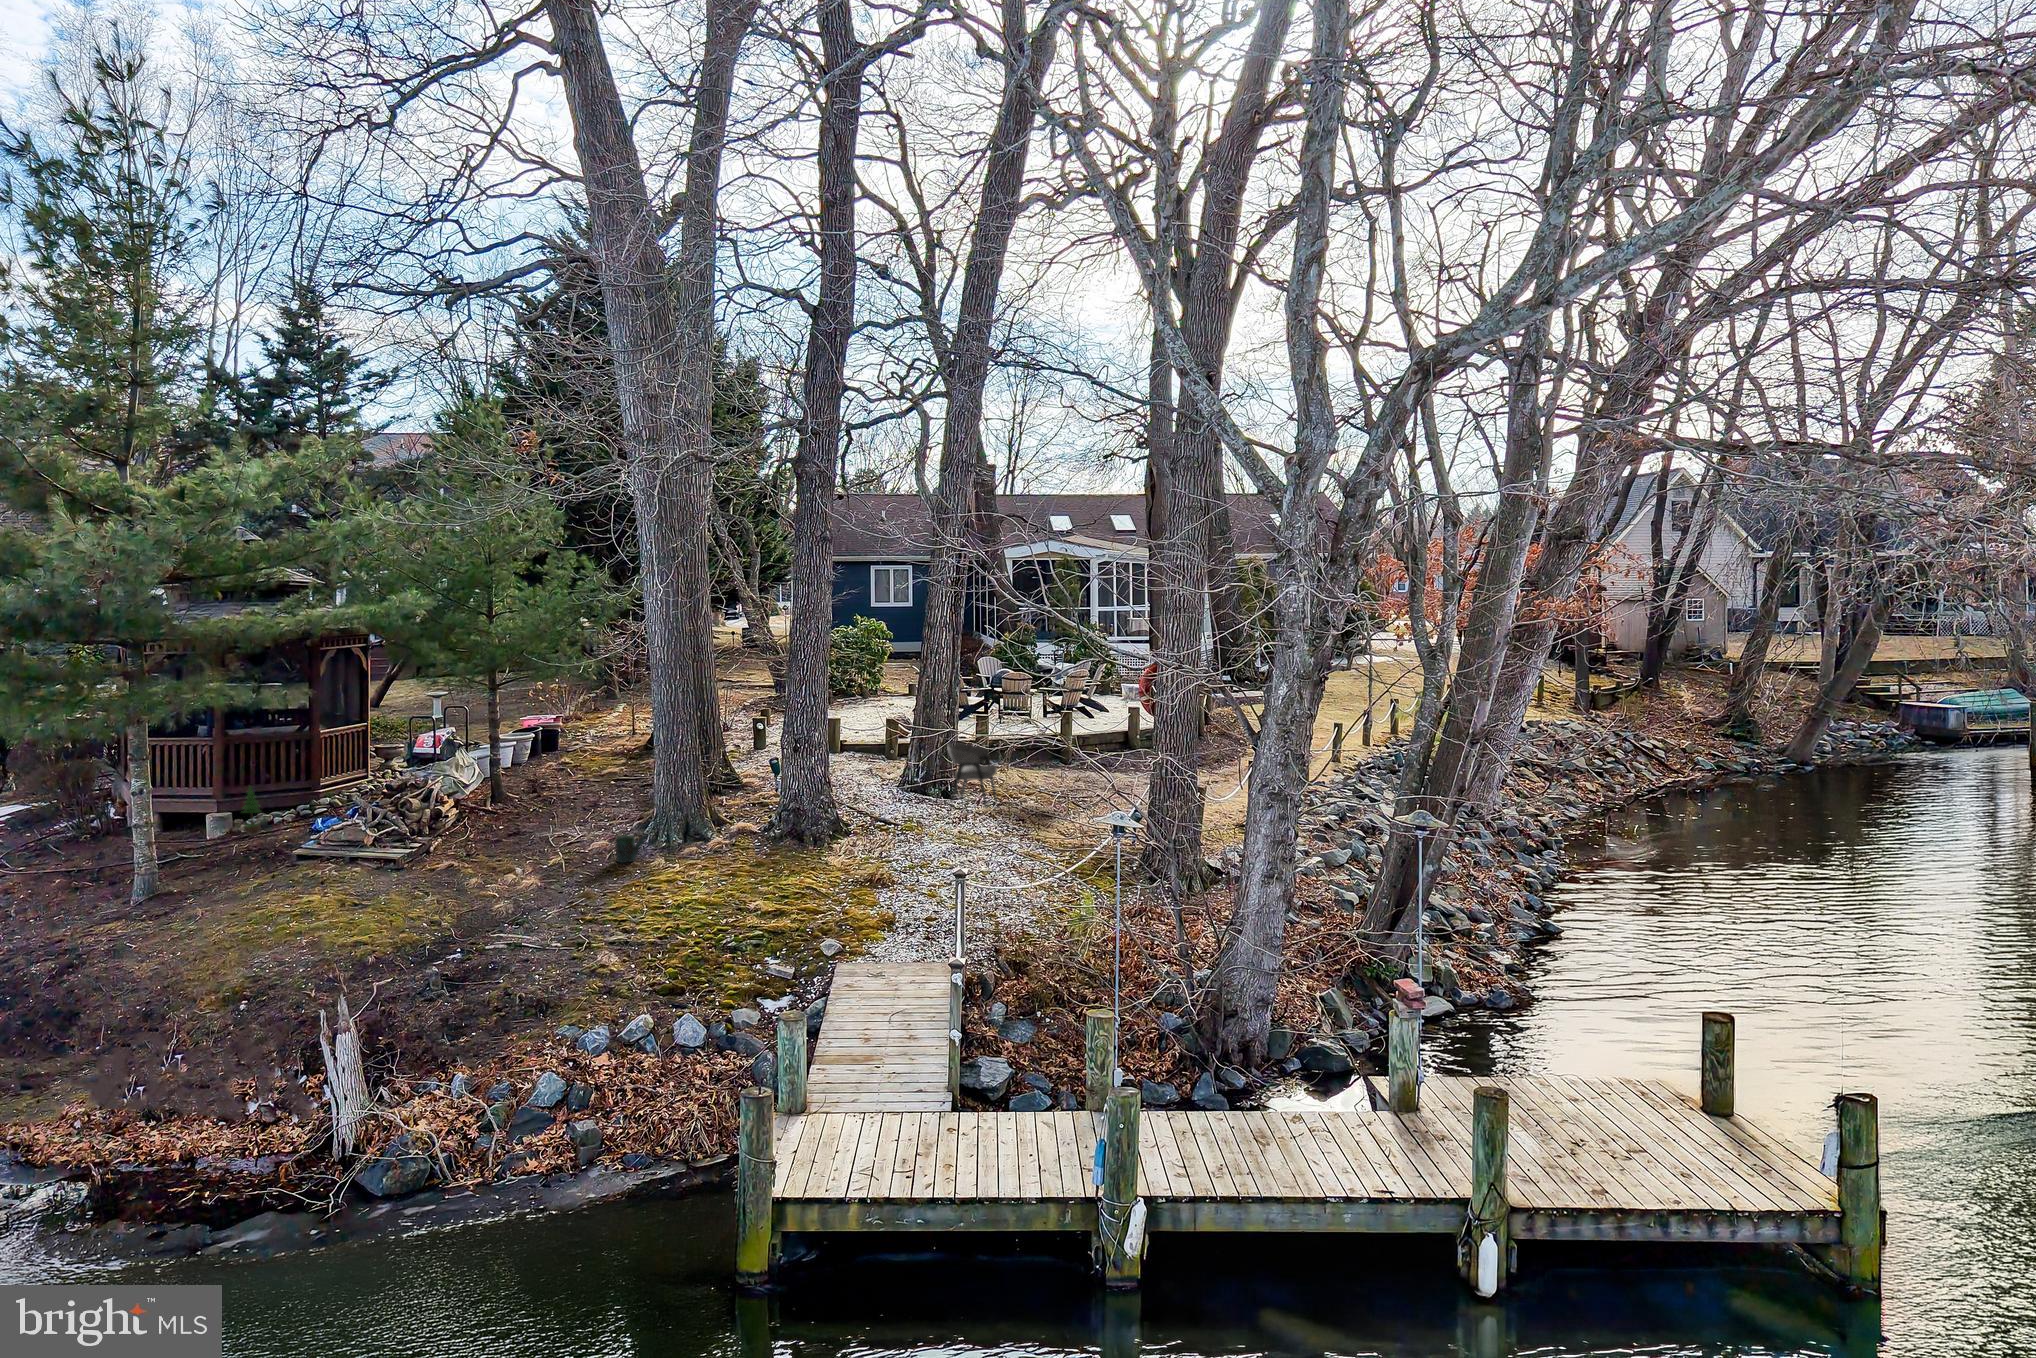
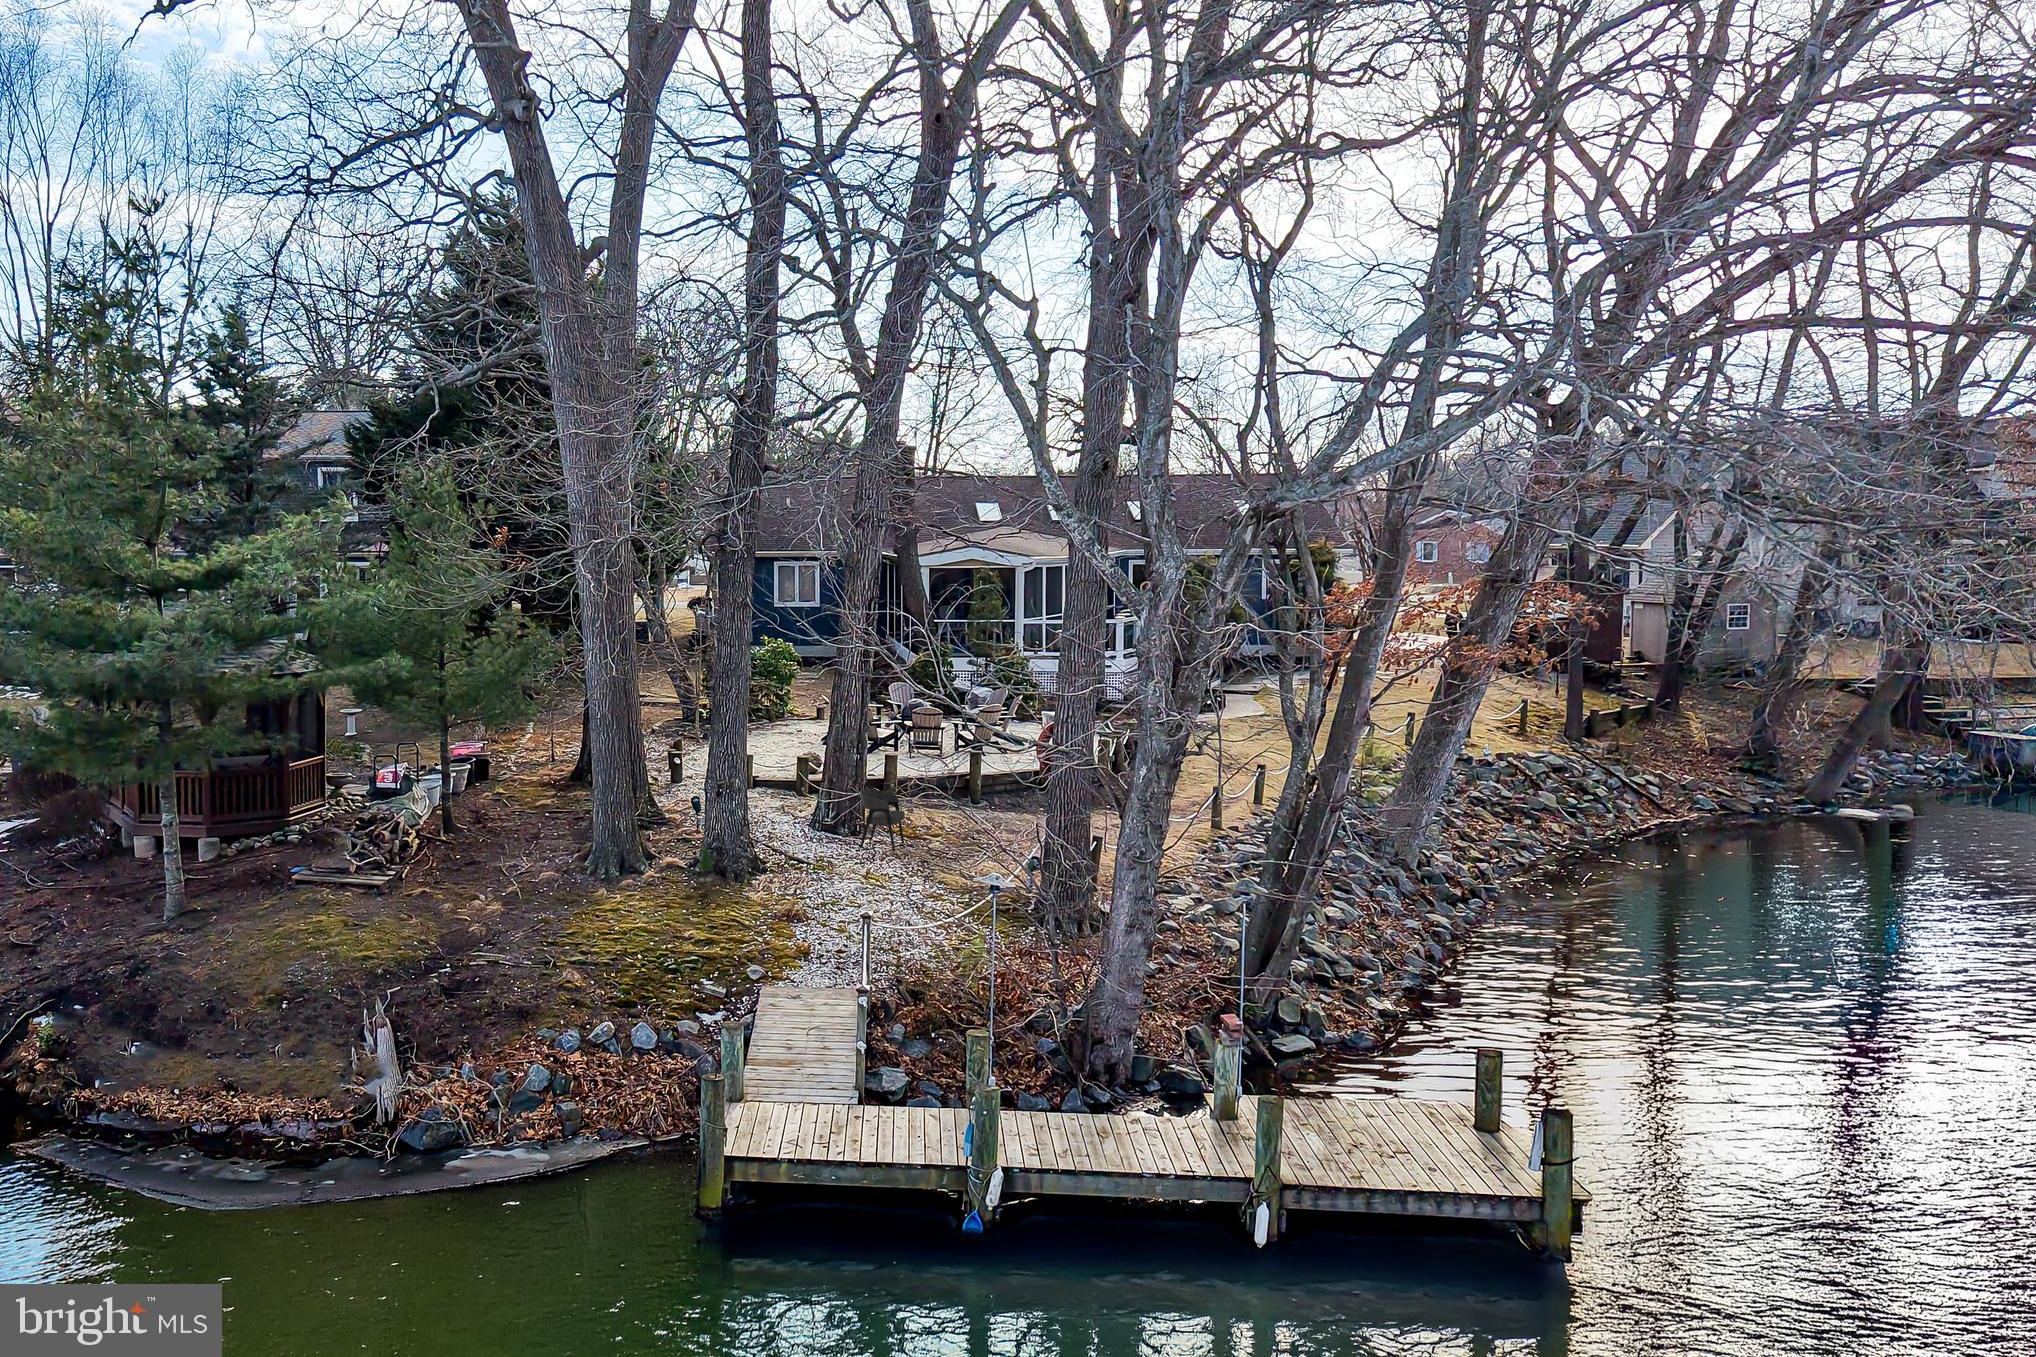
potted tree: present [243,787,261,837] -> present [698,846,713,890]
watering can: present [616,831,650,863] -> none [559,865,595,894]

